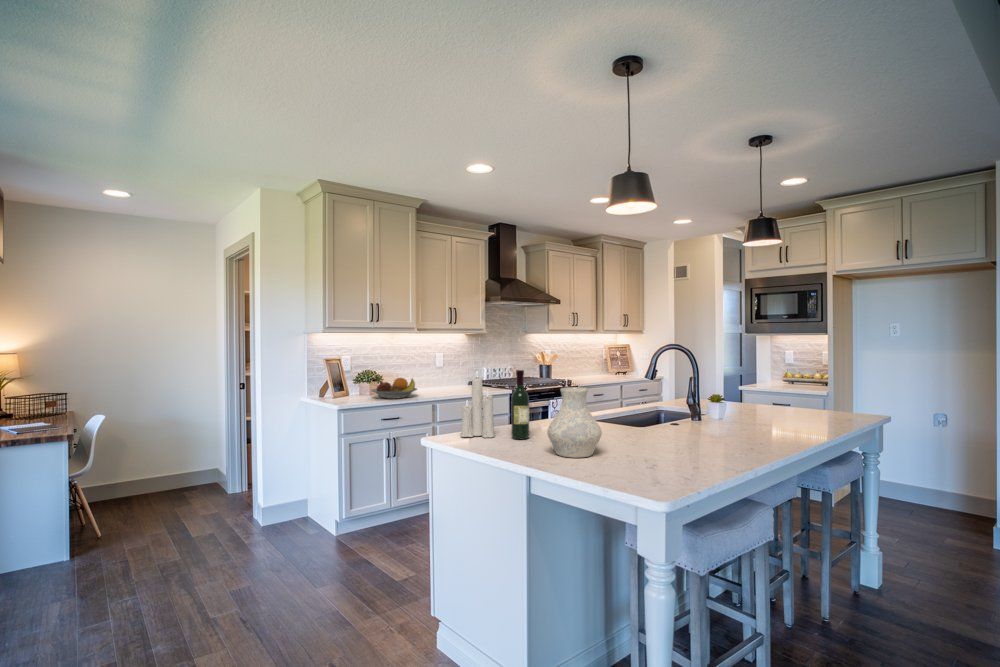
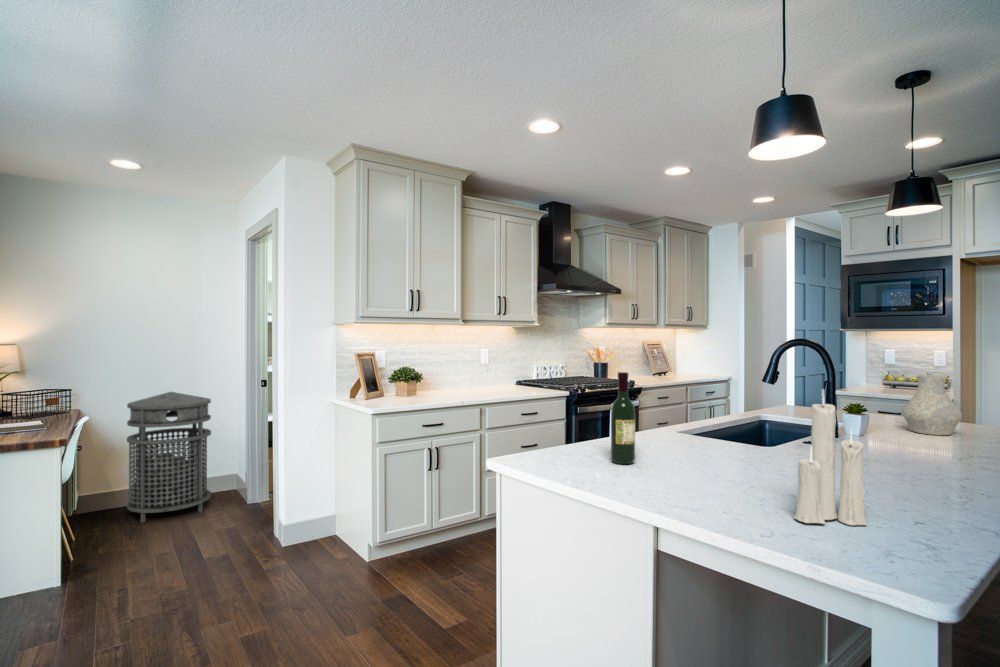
candle: present [461,372,494,438] -> present [794,390,866,526]
fruit bowl: present [371,378,417,399] -> none [410,377,463,401]
vase: present [547,387,602,458] -> present [902,375,962,435]
trash can: none [119,394,195,511] -> present [127,392,211,522]

